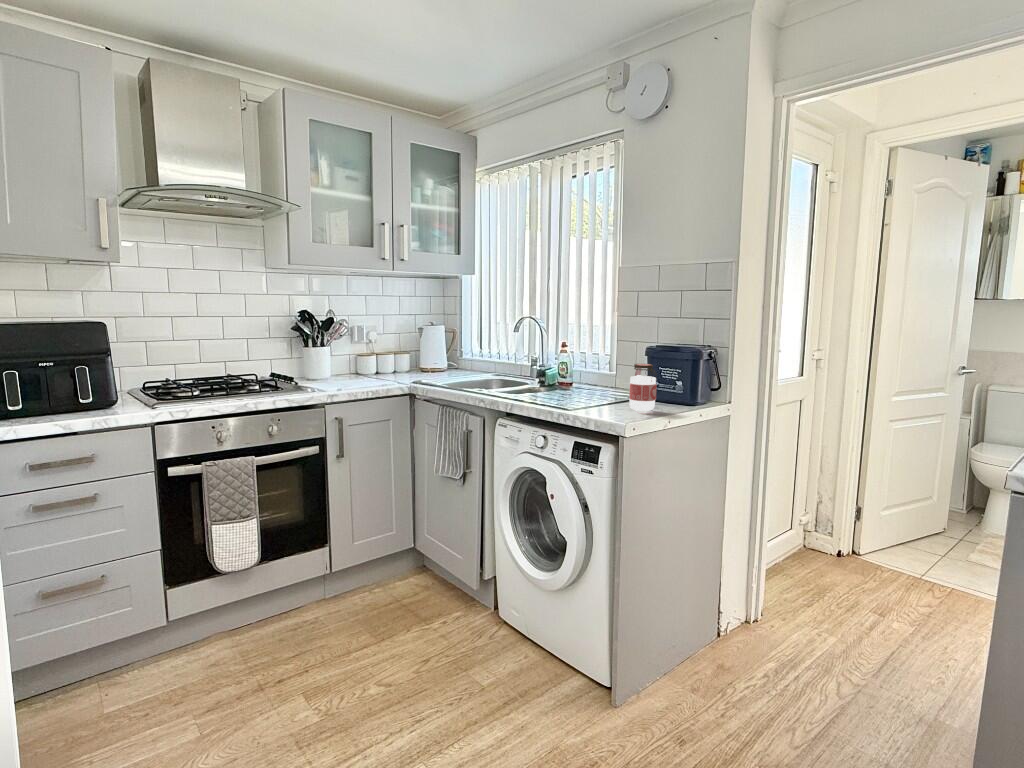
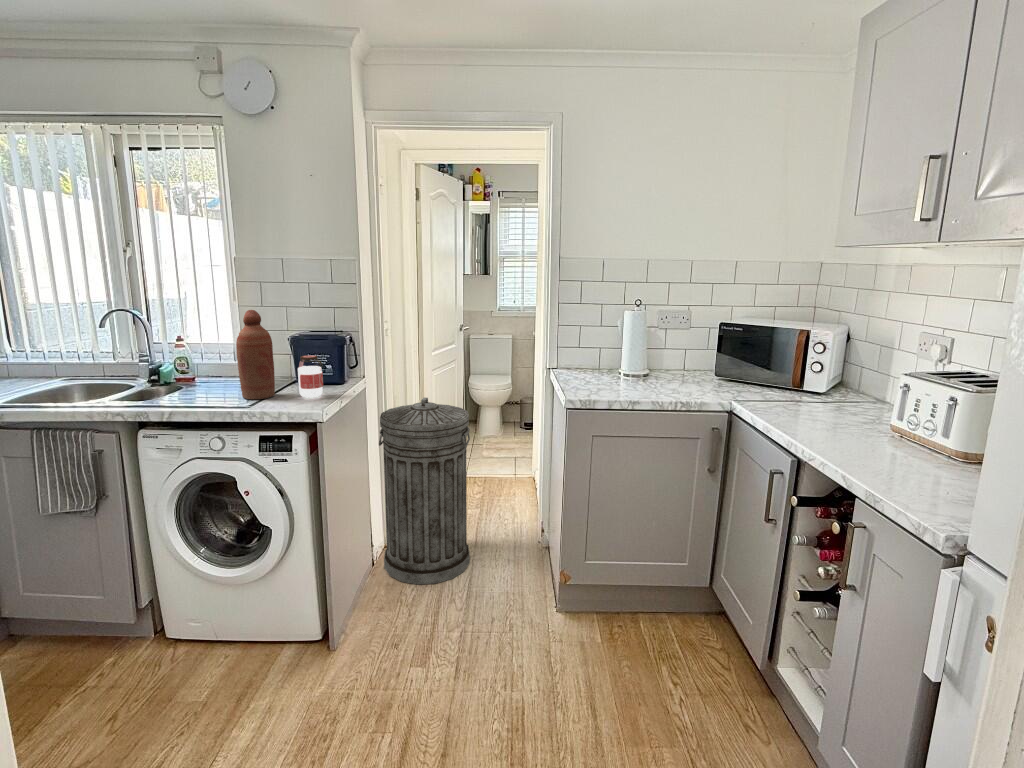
bottle: none [580,311,615,405] -> present [236,310,275,399]
trash can: none [729,440,875,701] -> present [379,398,470,584]

